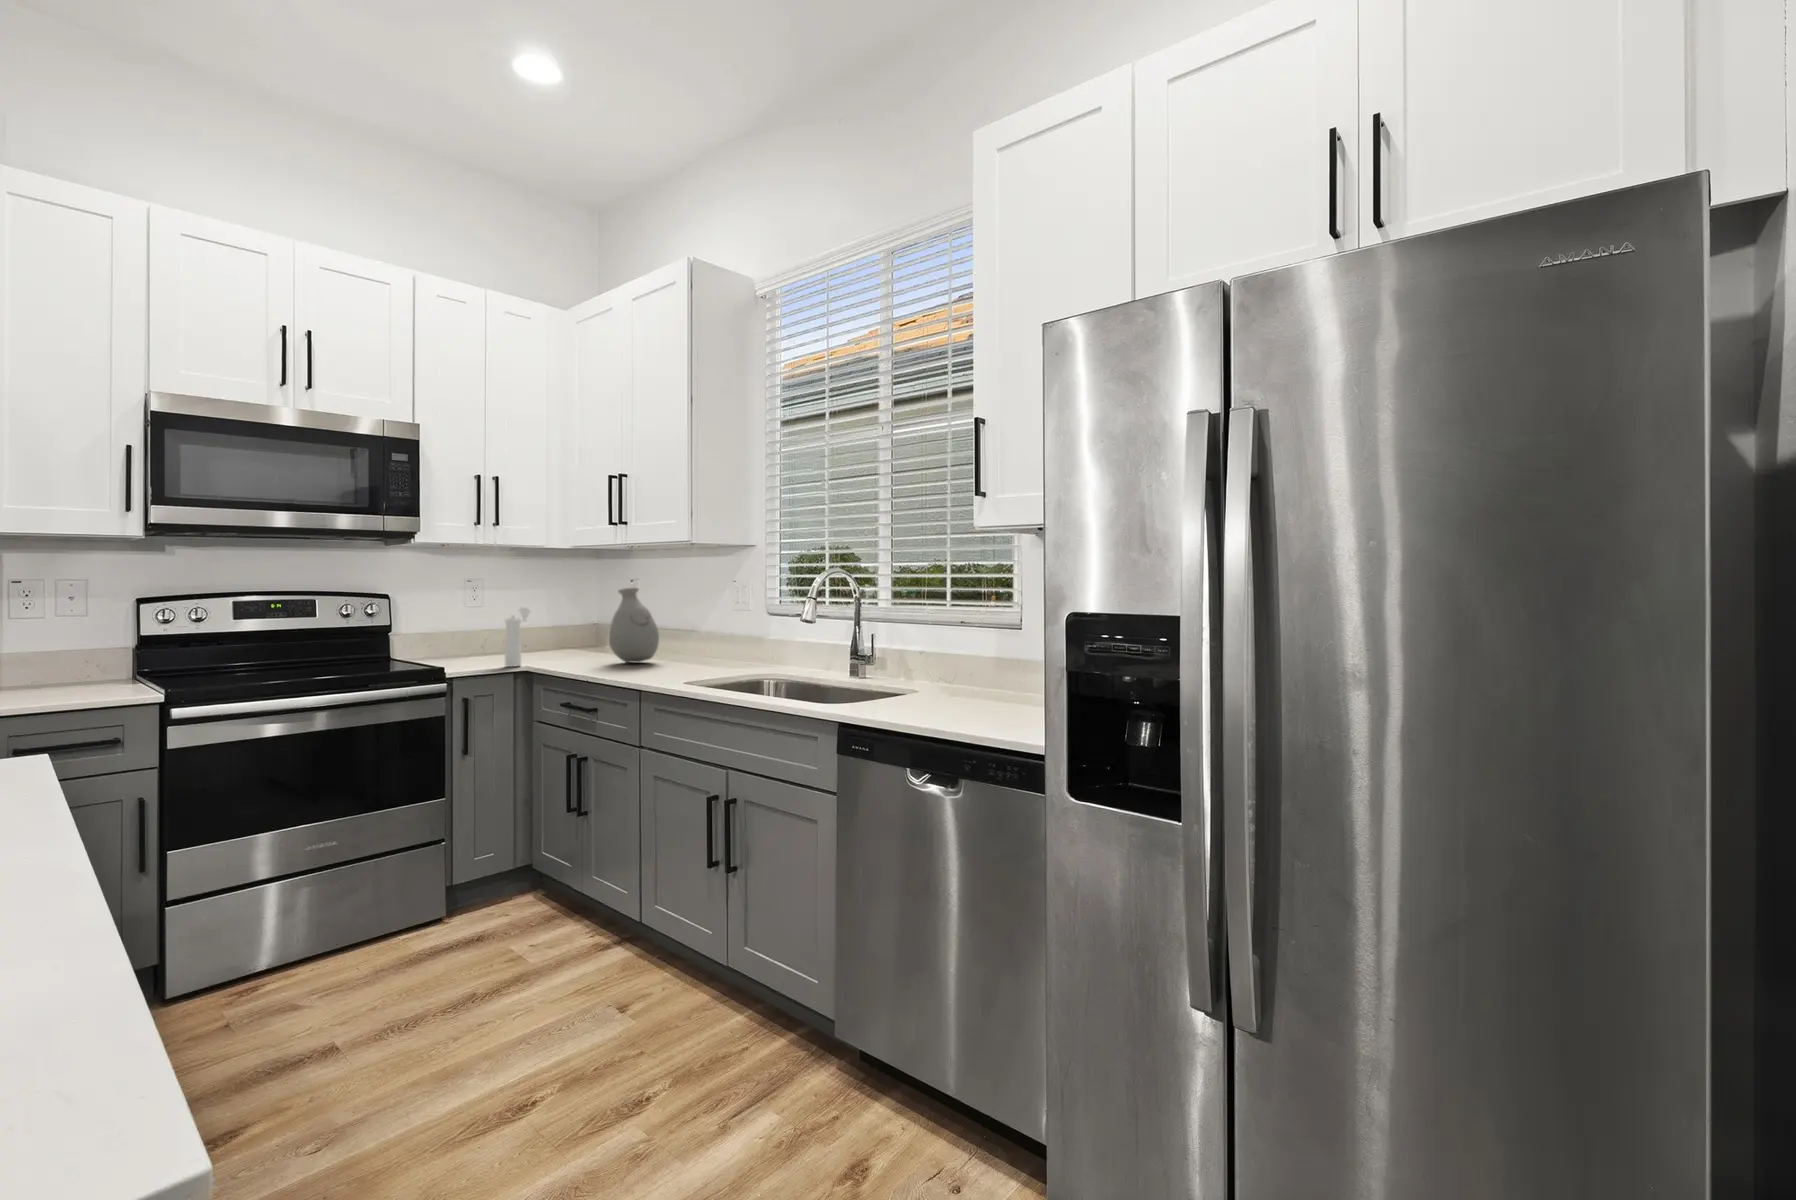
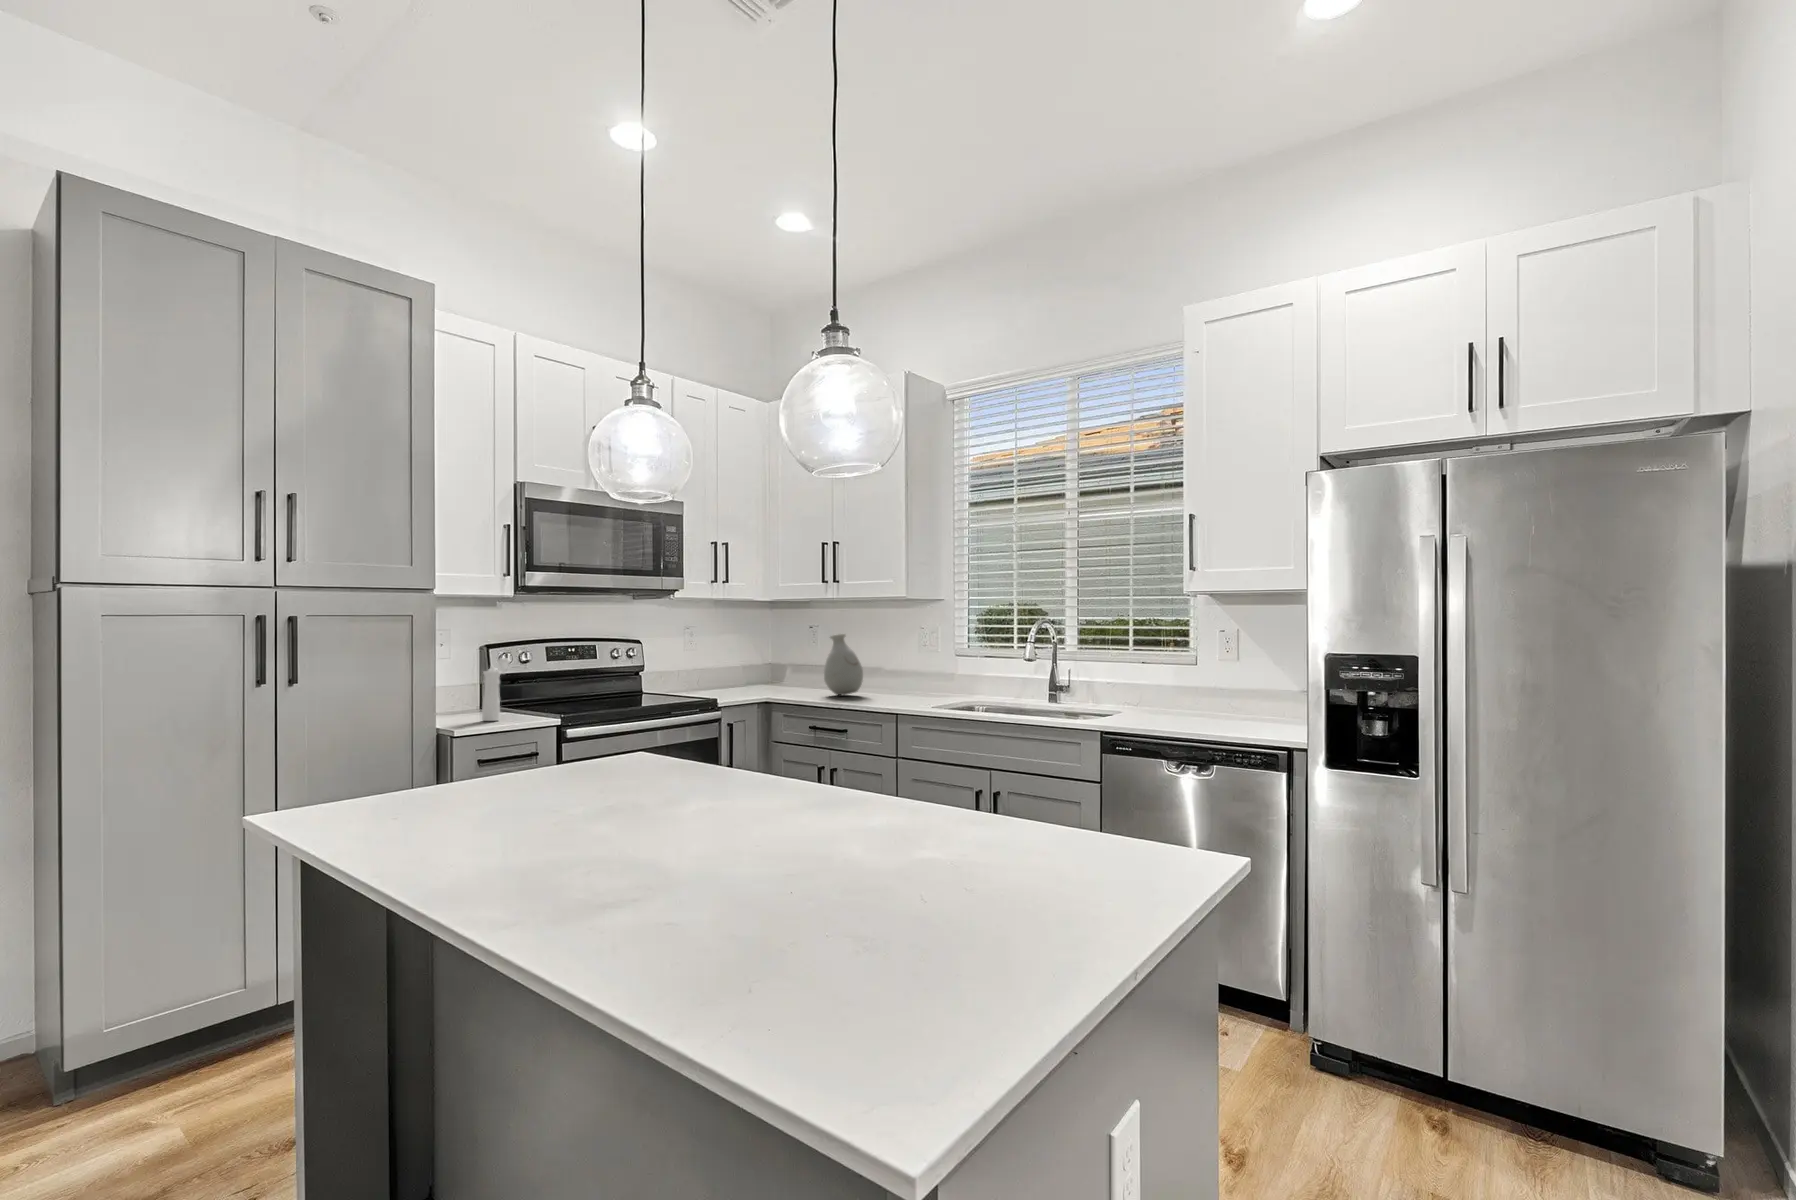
pepper mill: present [505,607,531,667] -> present [482,658,510,721]

